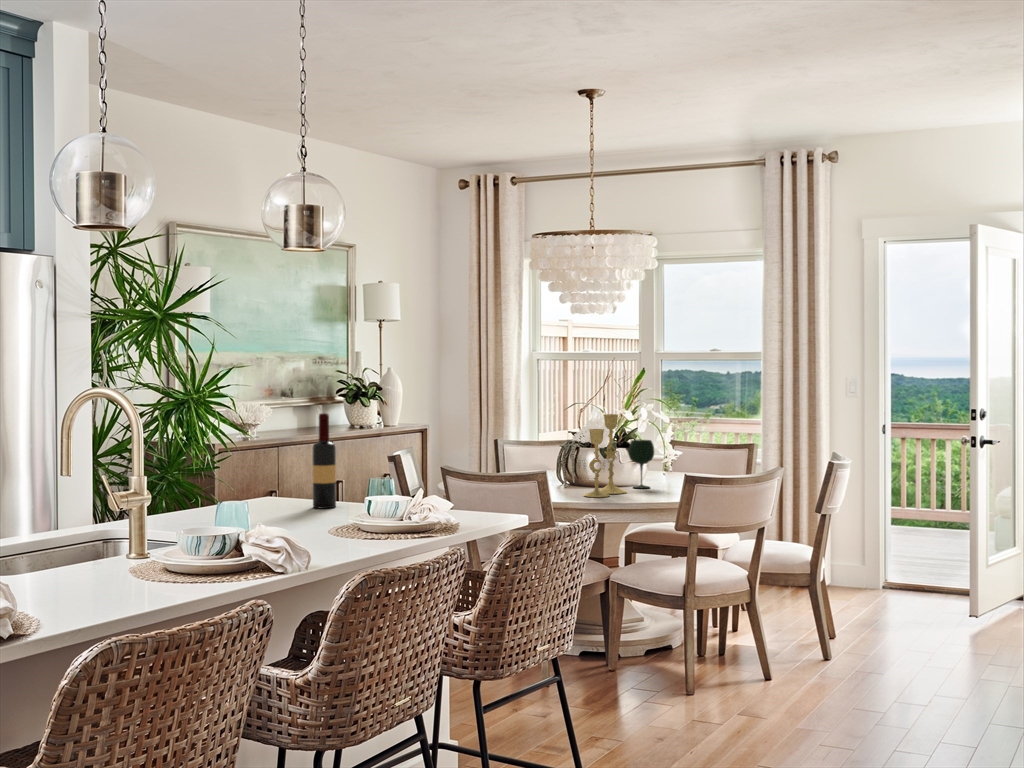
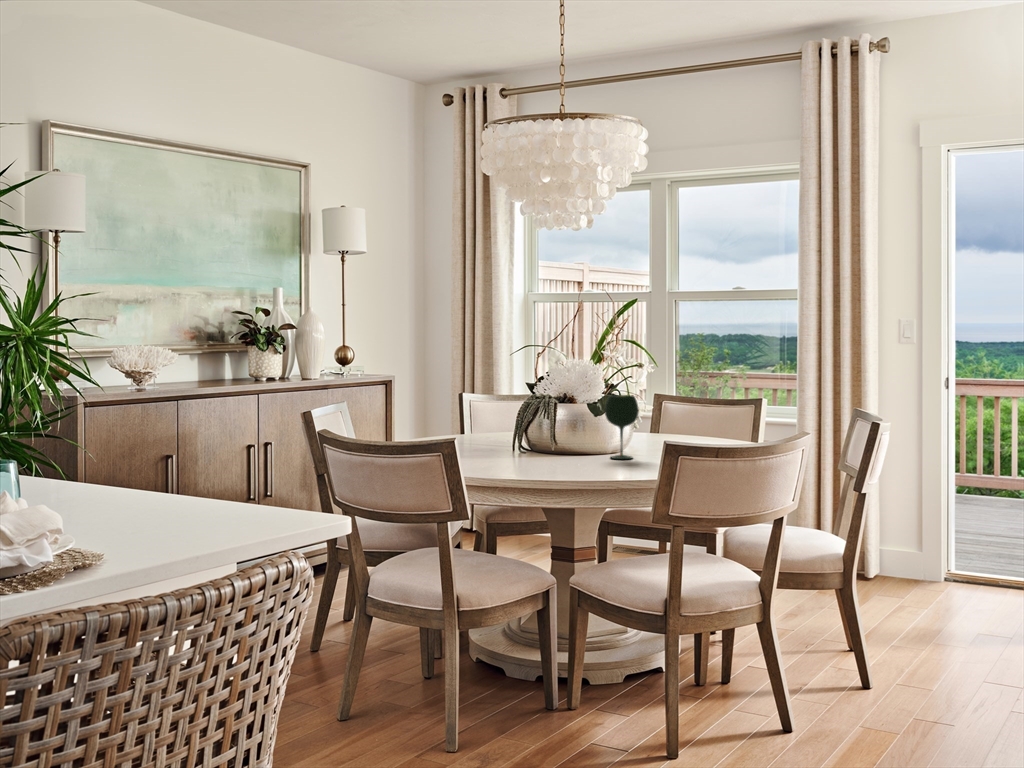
wine bottle: present [312,413,336,509] -> none [44,349,86,497]
candlestick: present [584,414,627,497] -> none [537,361,598,472]

